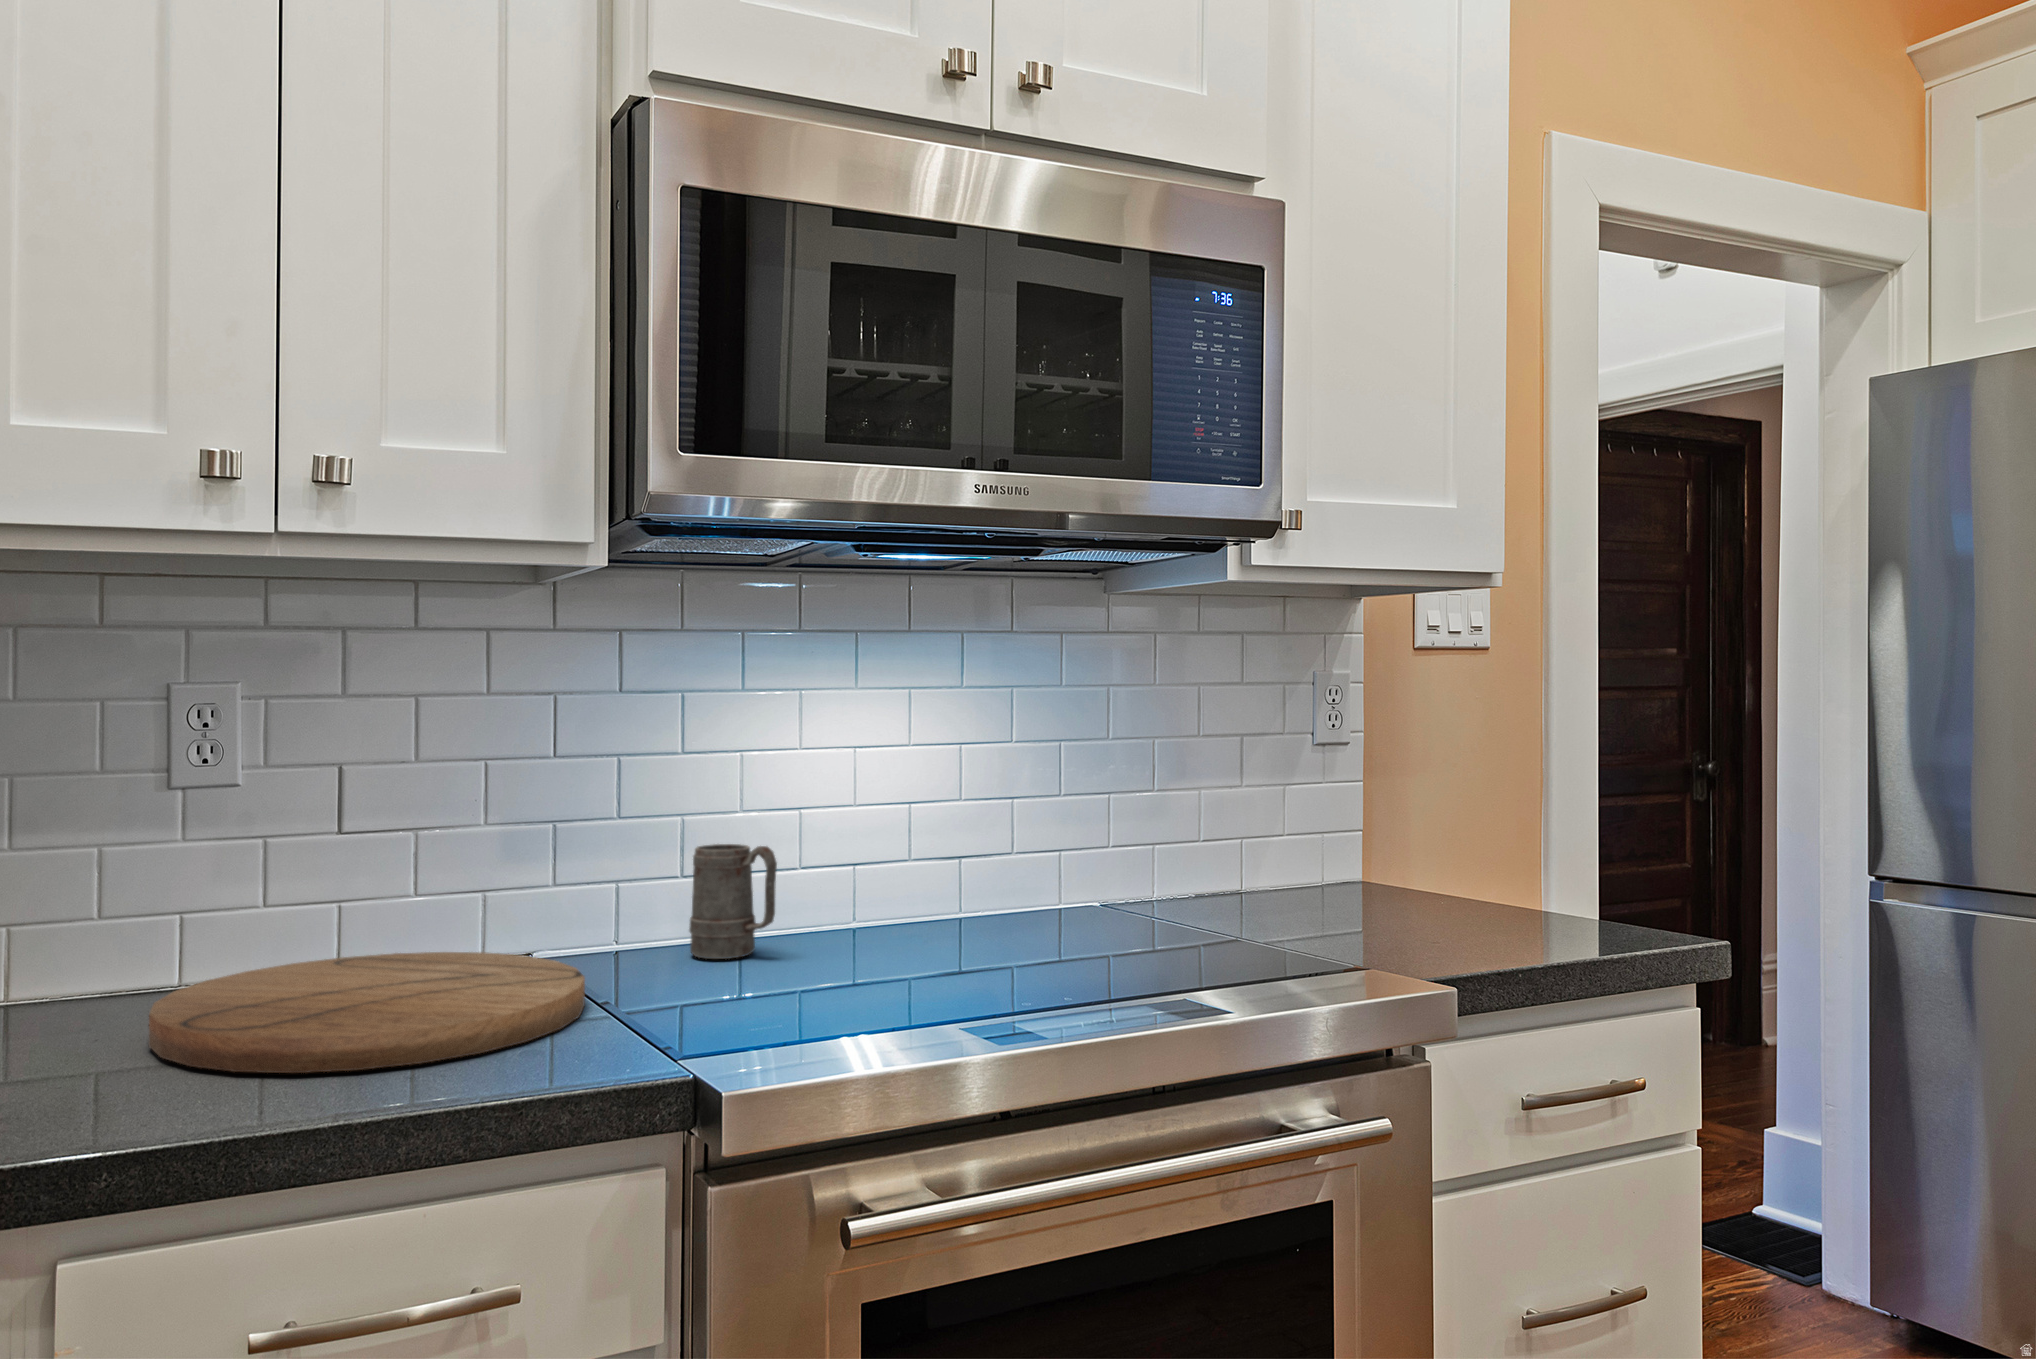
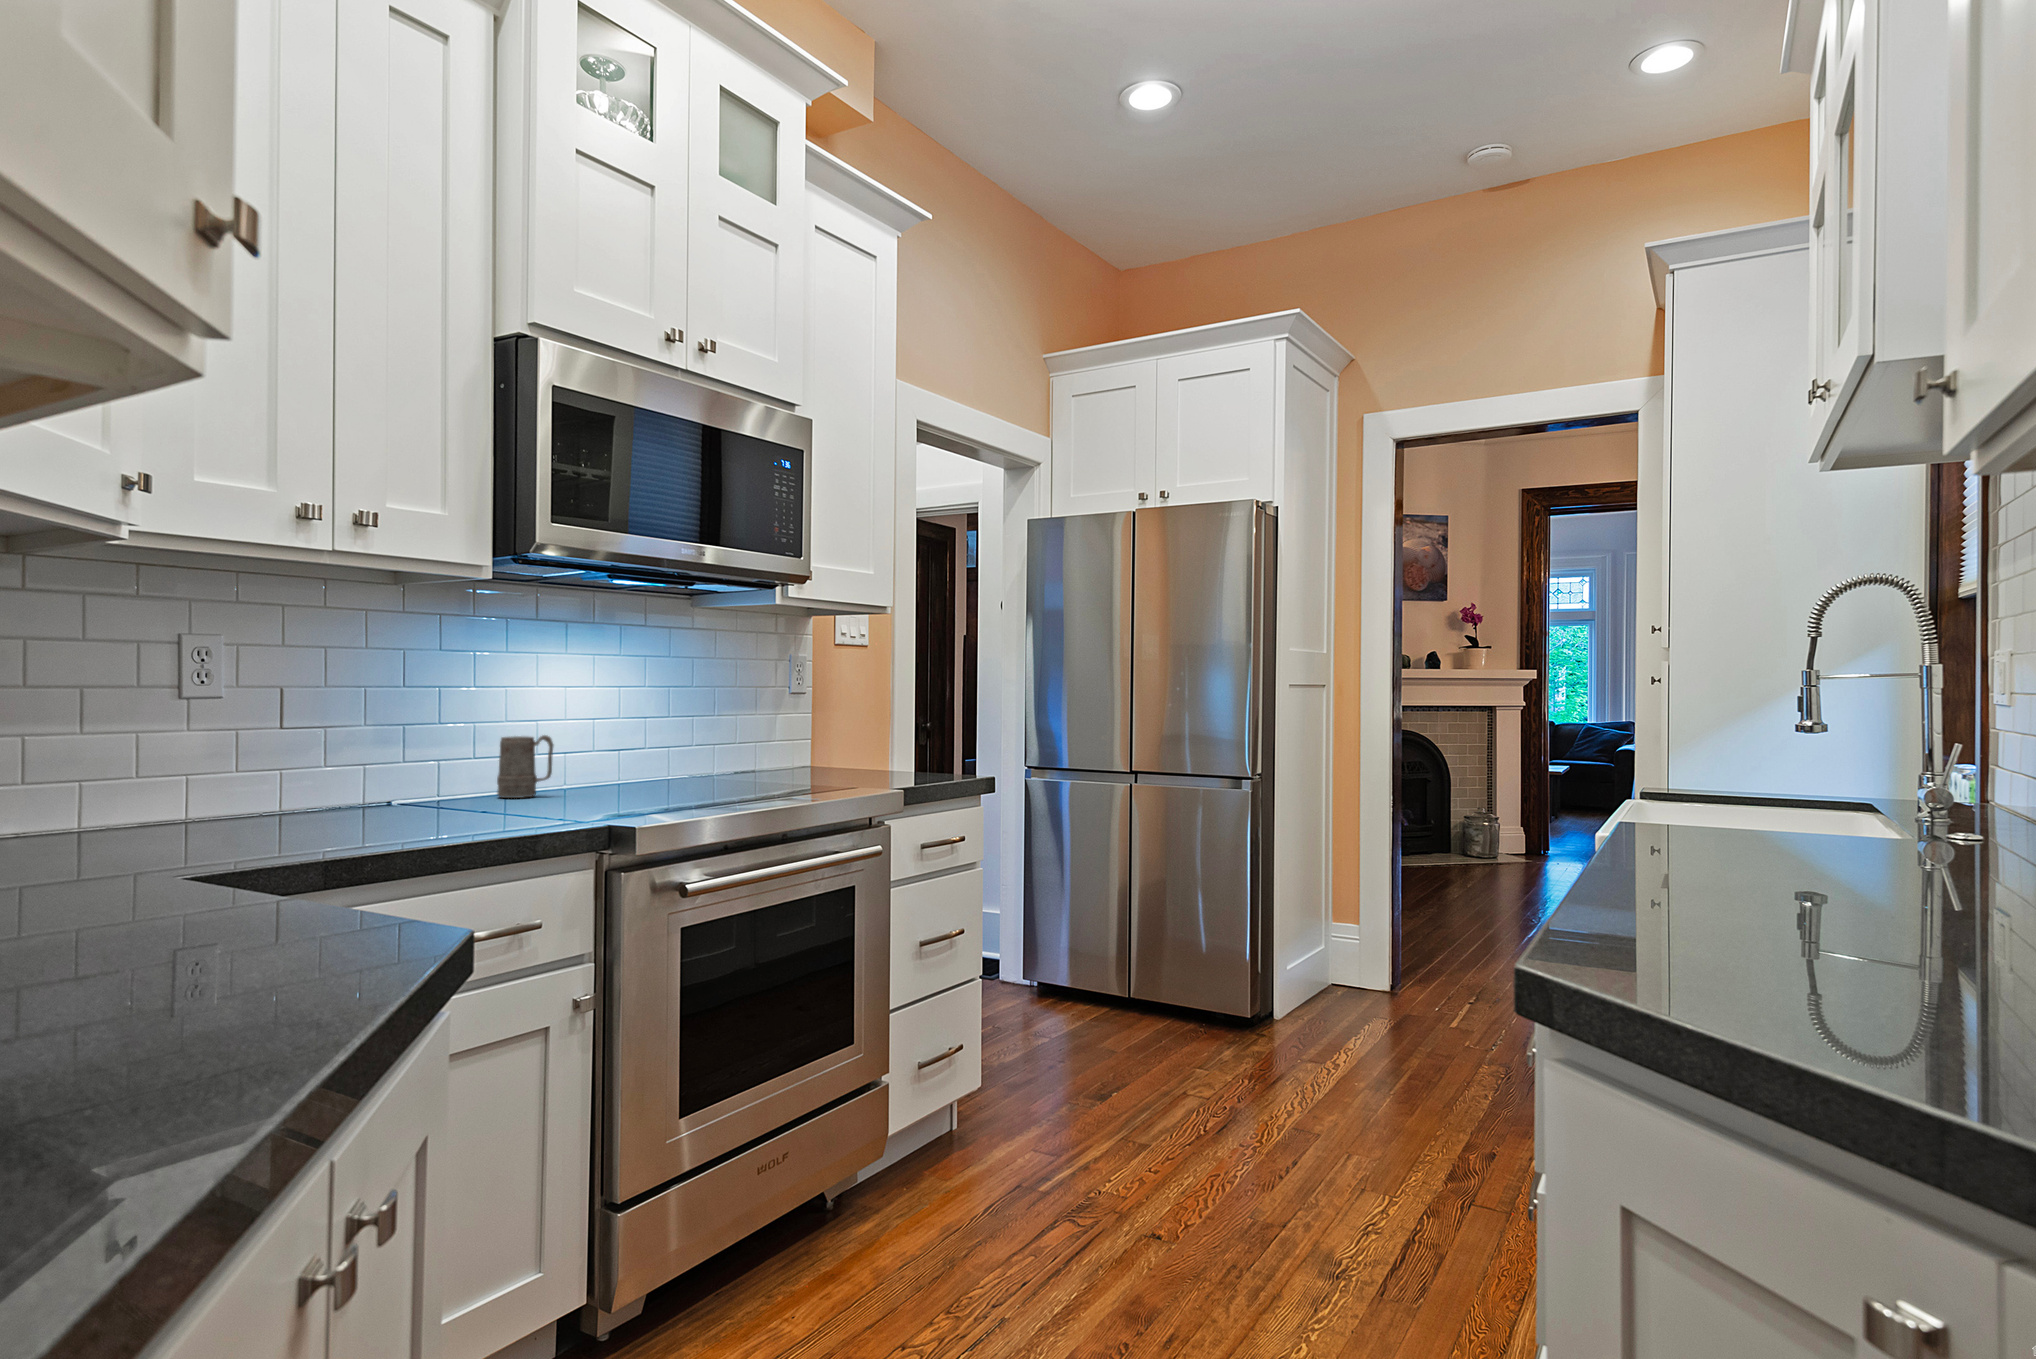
cutting board: present [149,952,585,1073] -> none [247,794,499,833]

